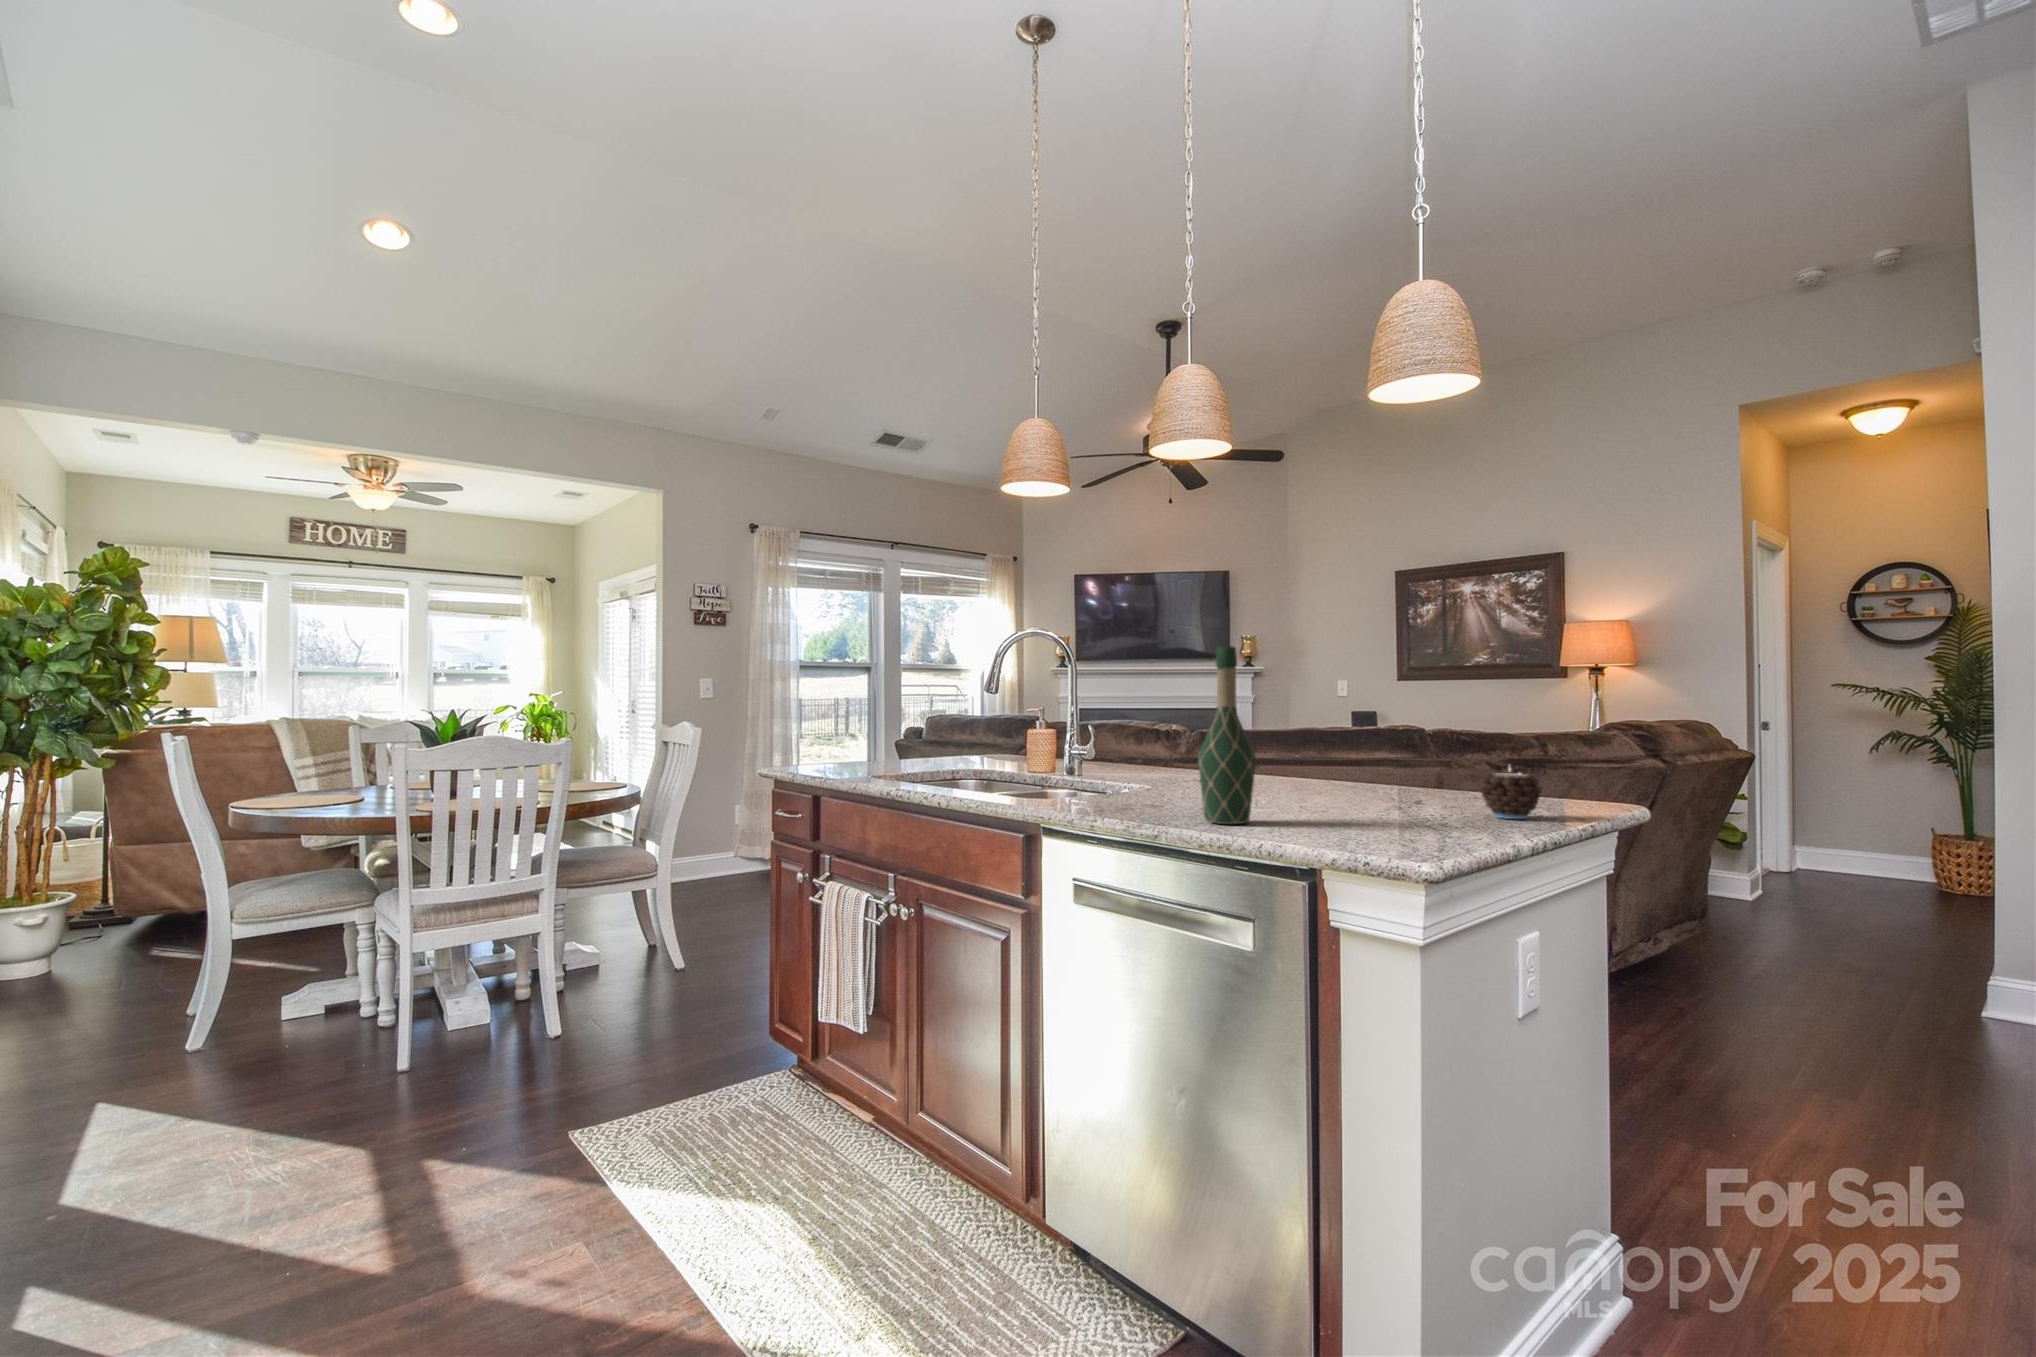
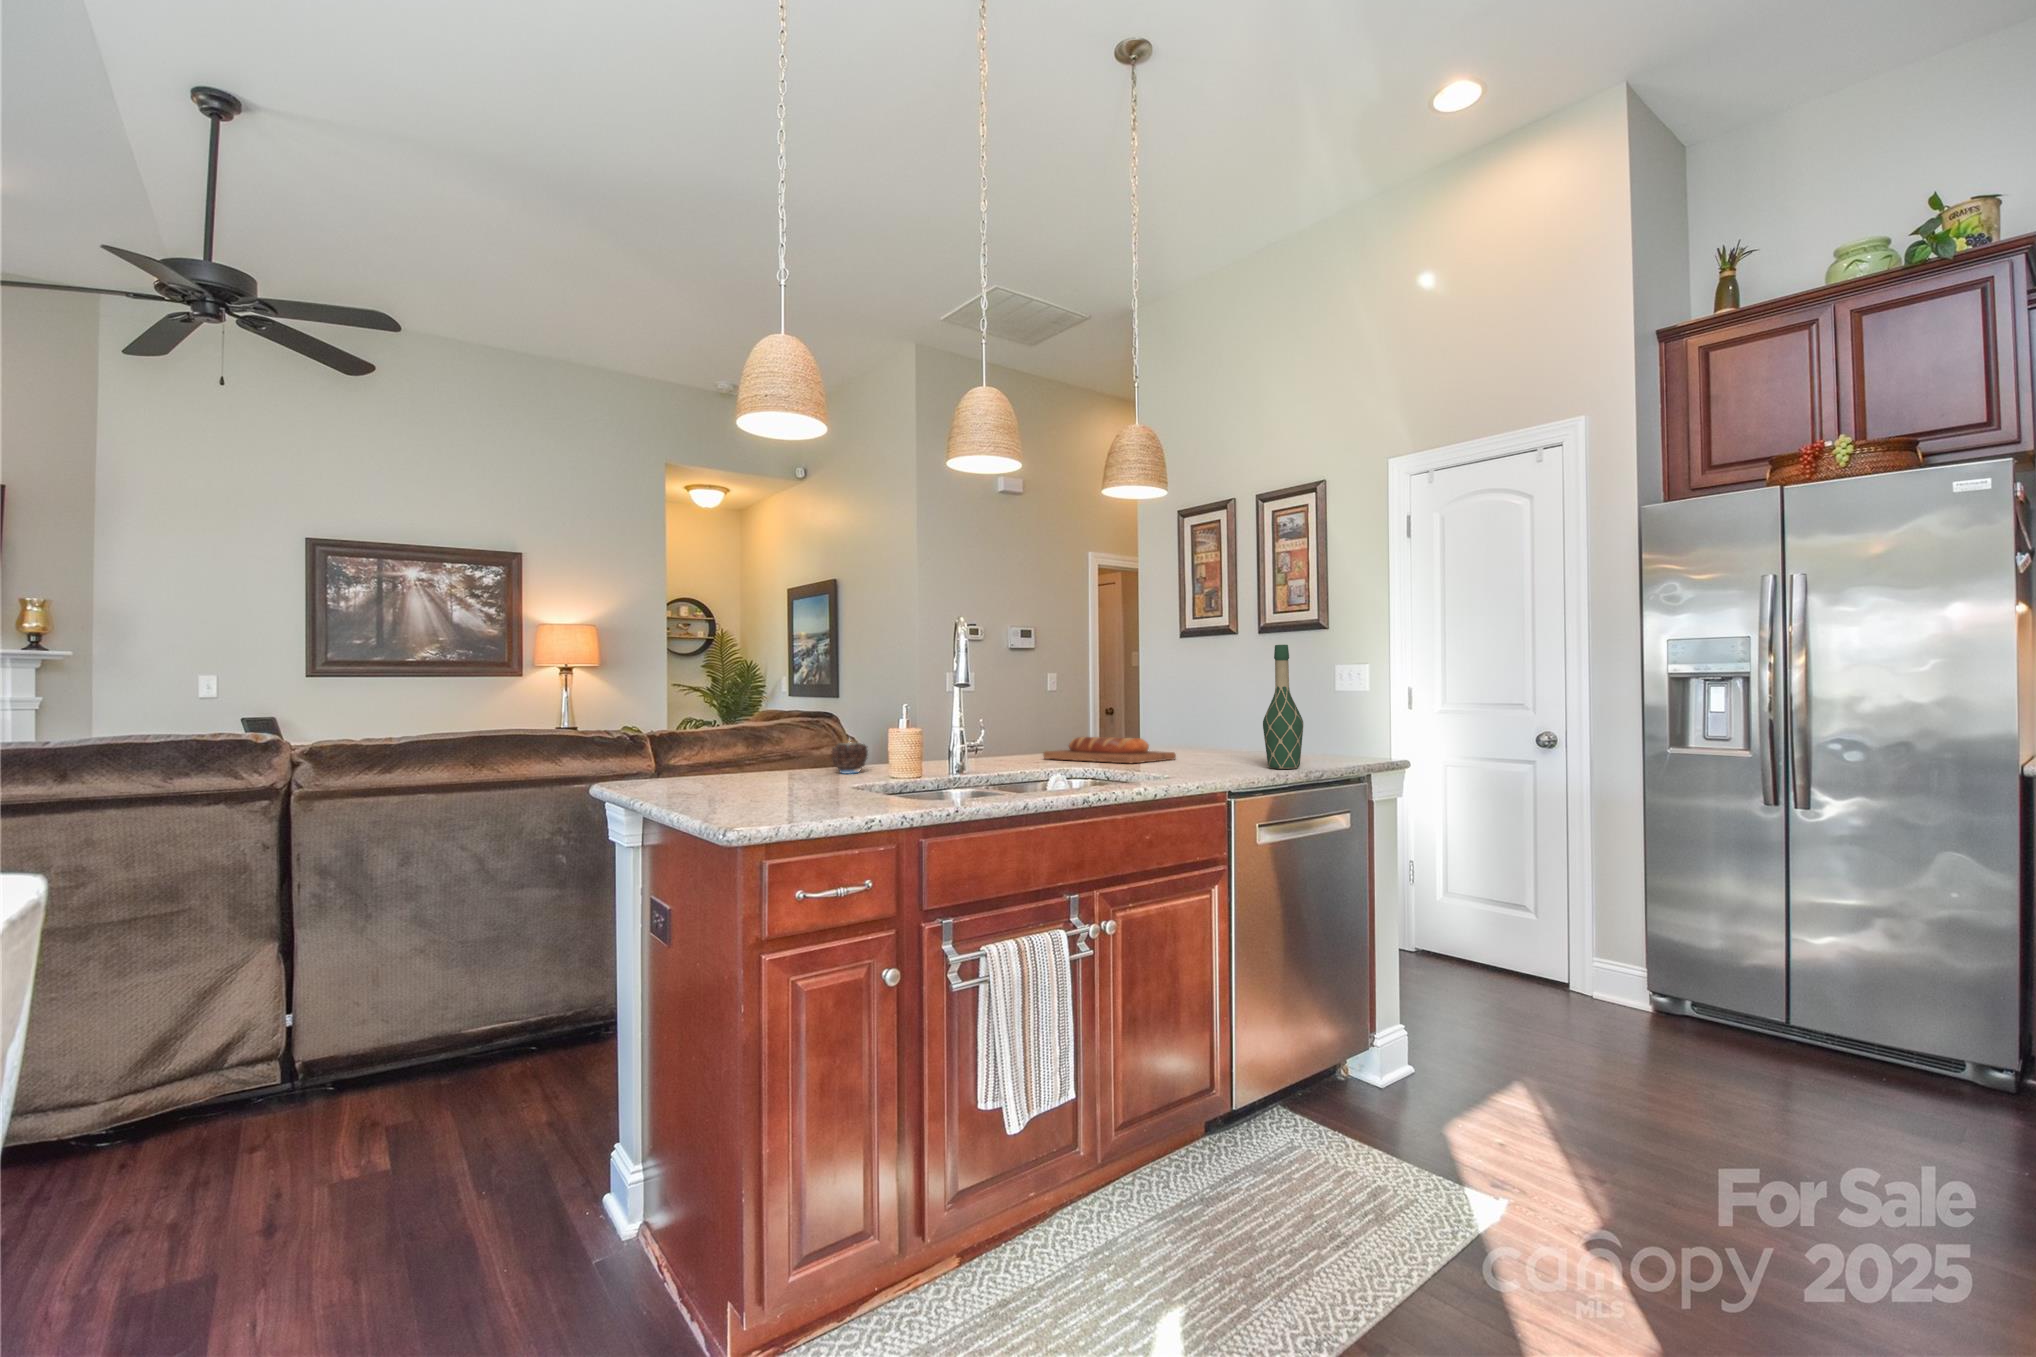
bread loaf: none [1295,765,1447,808] -> present [1043,737,1176,763]
candle: present [1480,773,1542,819] -> present [832,743,868,773]

